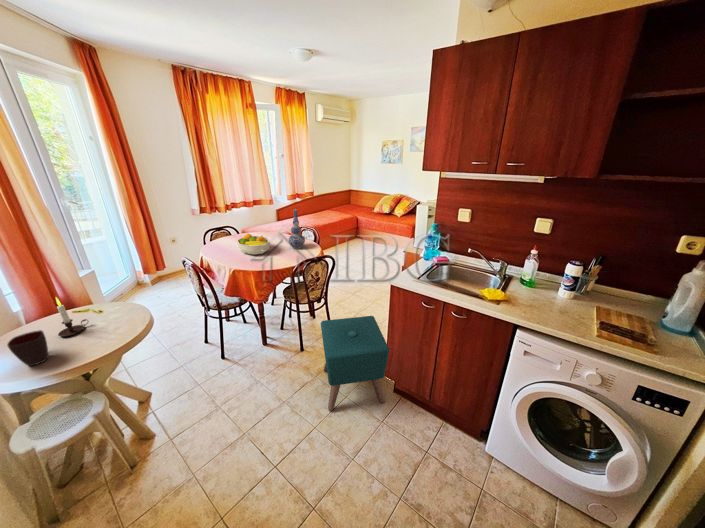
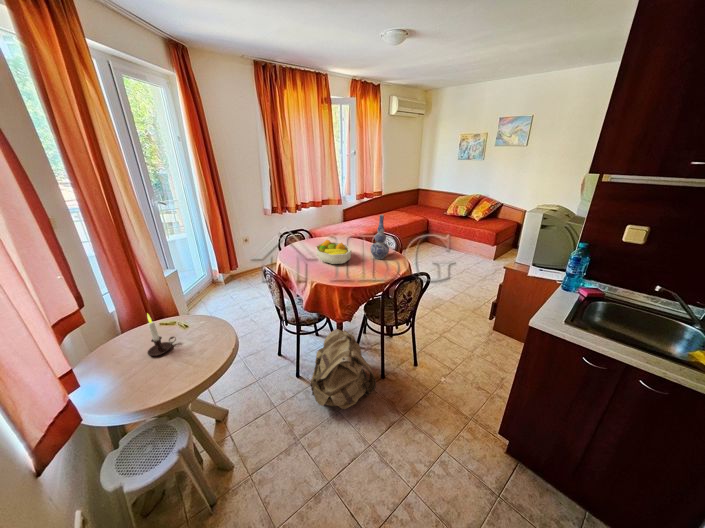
backpack: none [232,308,292,377] -> present [311,329,376,409]
ottoman: present [321,316,389,411] -> none [412,352,518,470]
cup: present [7,330,48,366] -> none [100,353,138,393]

